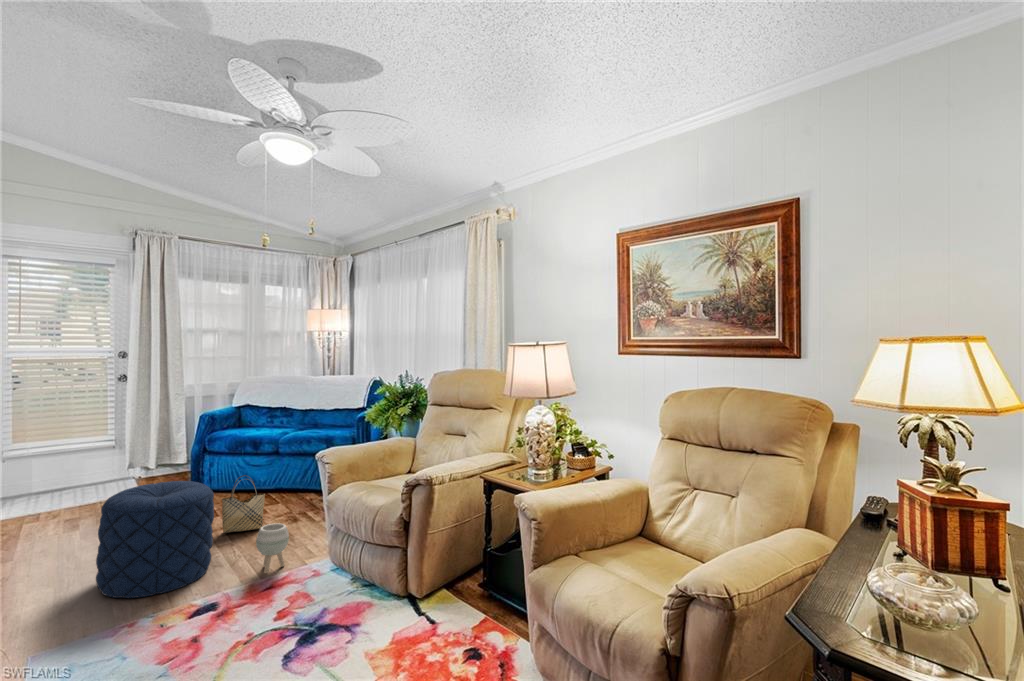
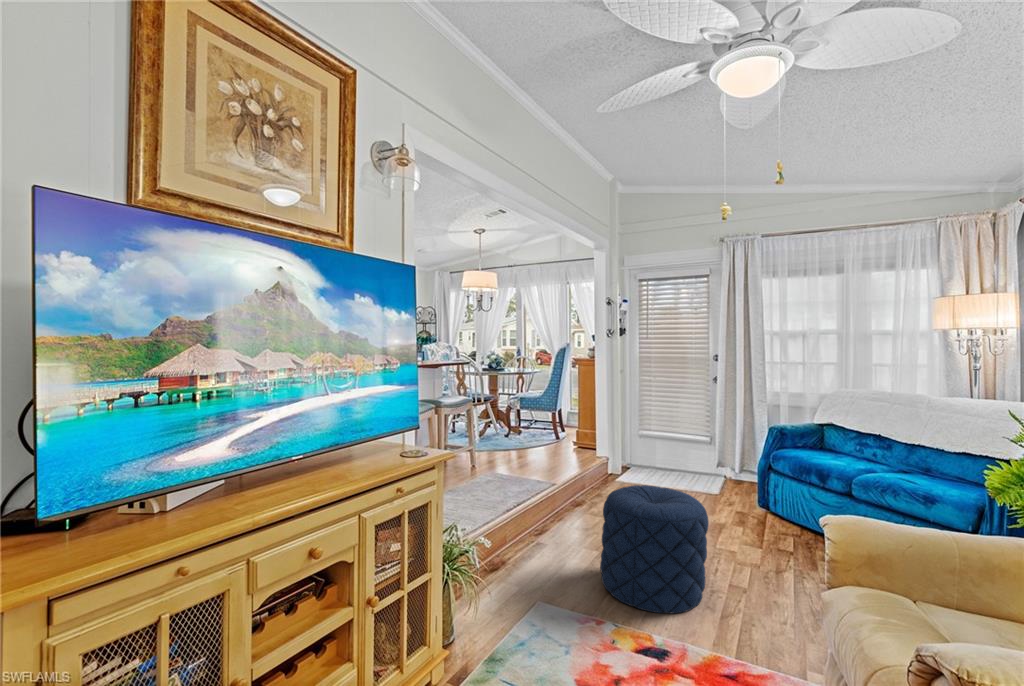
woven basket: present [222,475,265,533] -> none [745,509,801,586]
planter: present [256,523,289,573] -> none [737,586,783,658]

